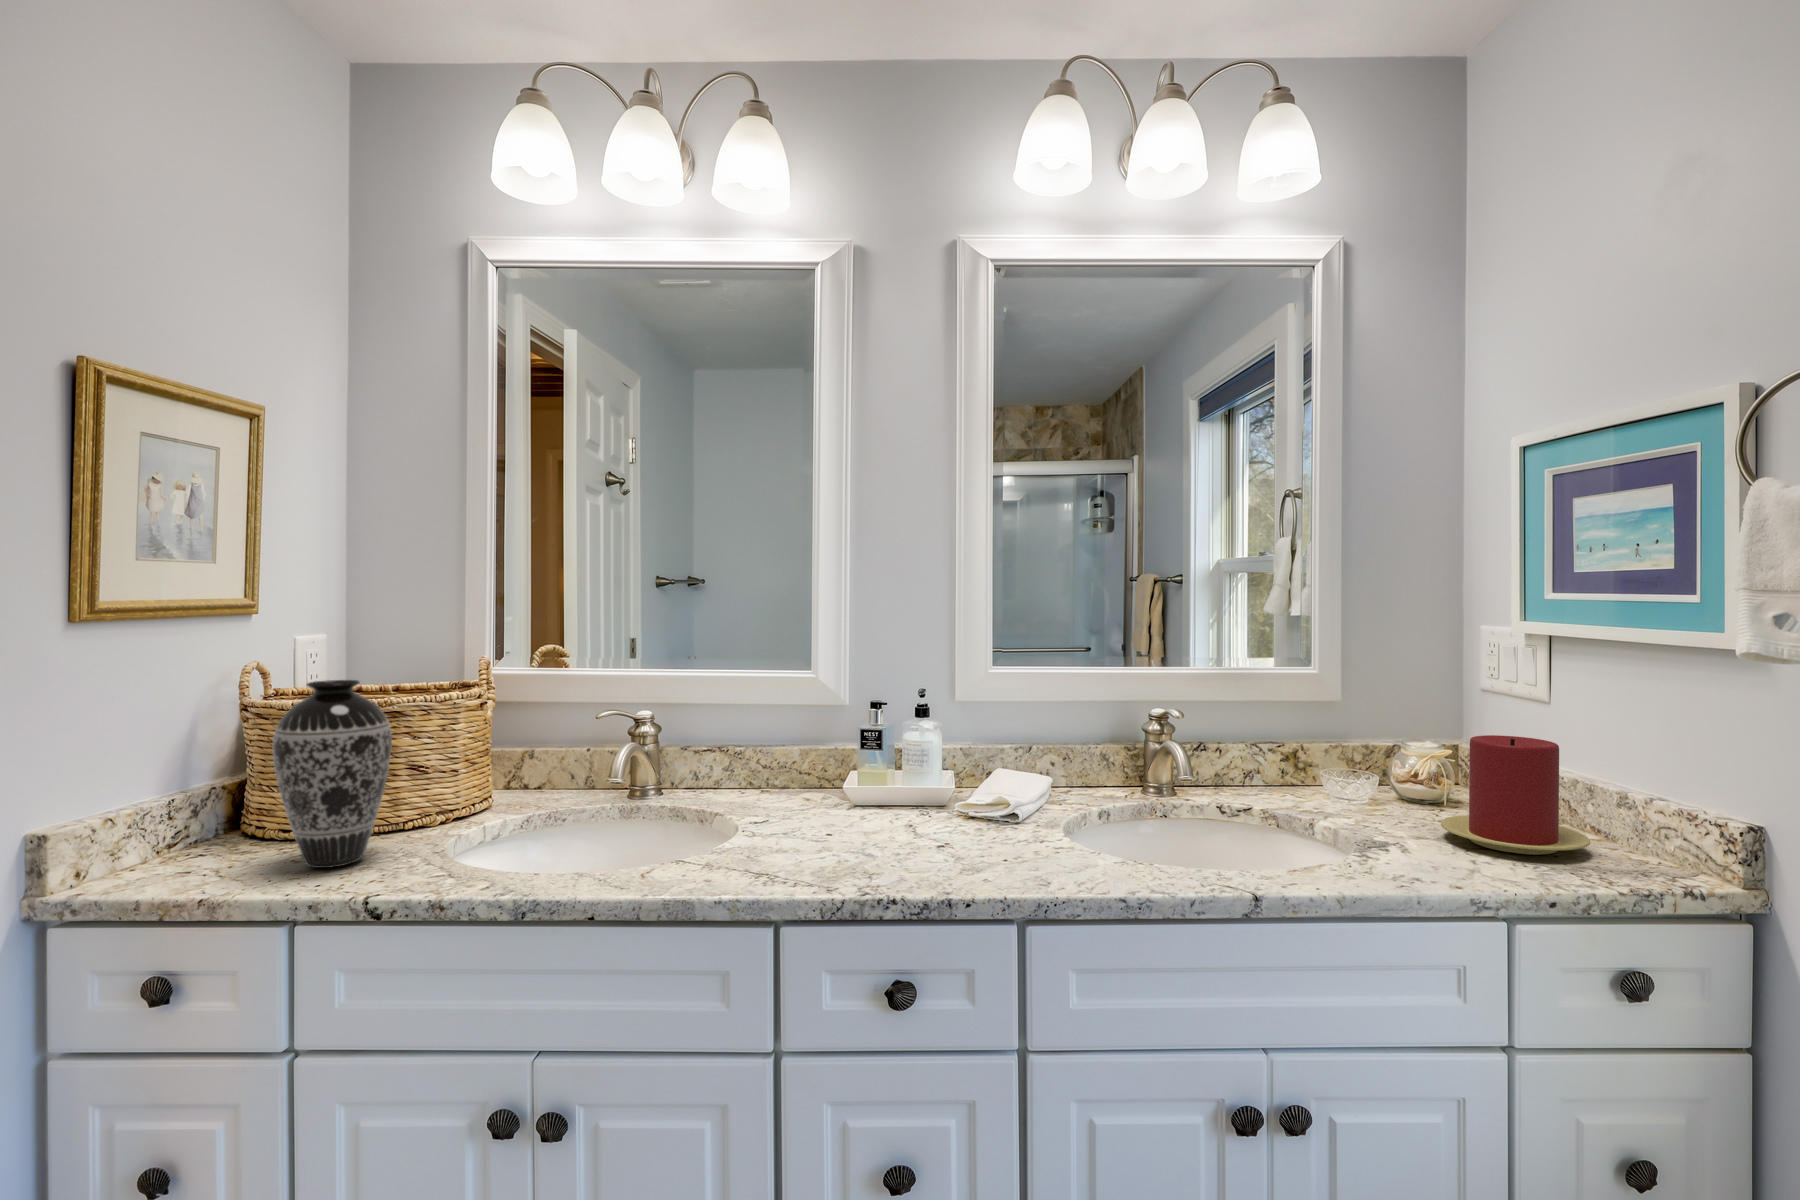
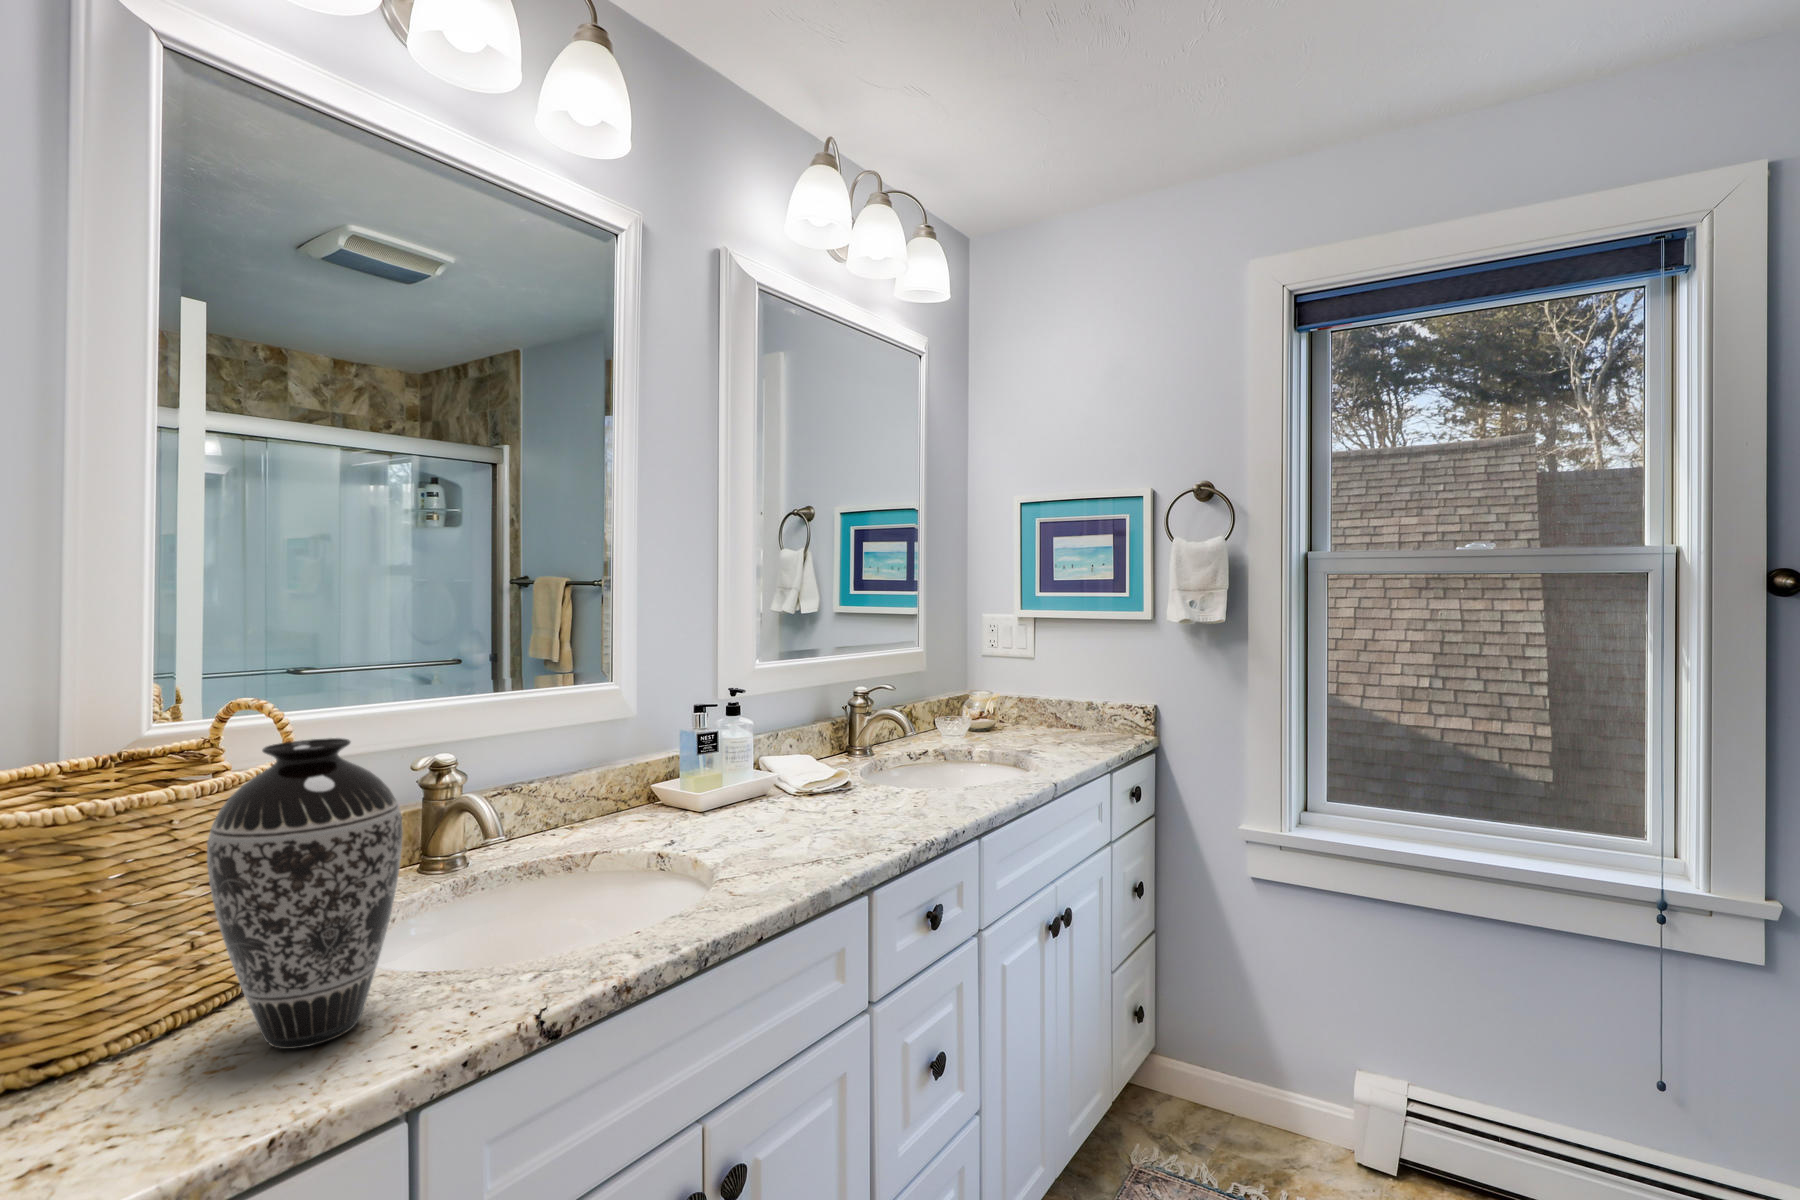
candle: present [1441,735,1590,854] -> none [1022,678,1095,743]

